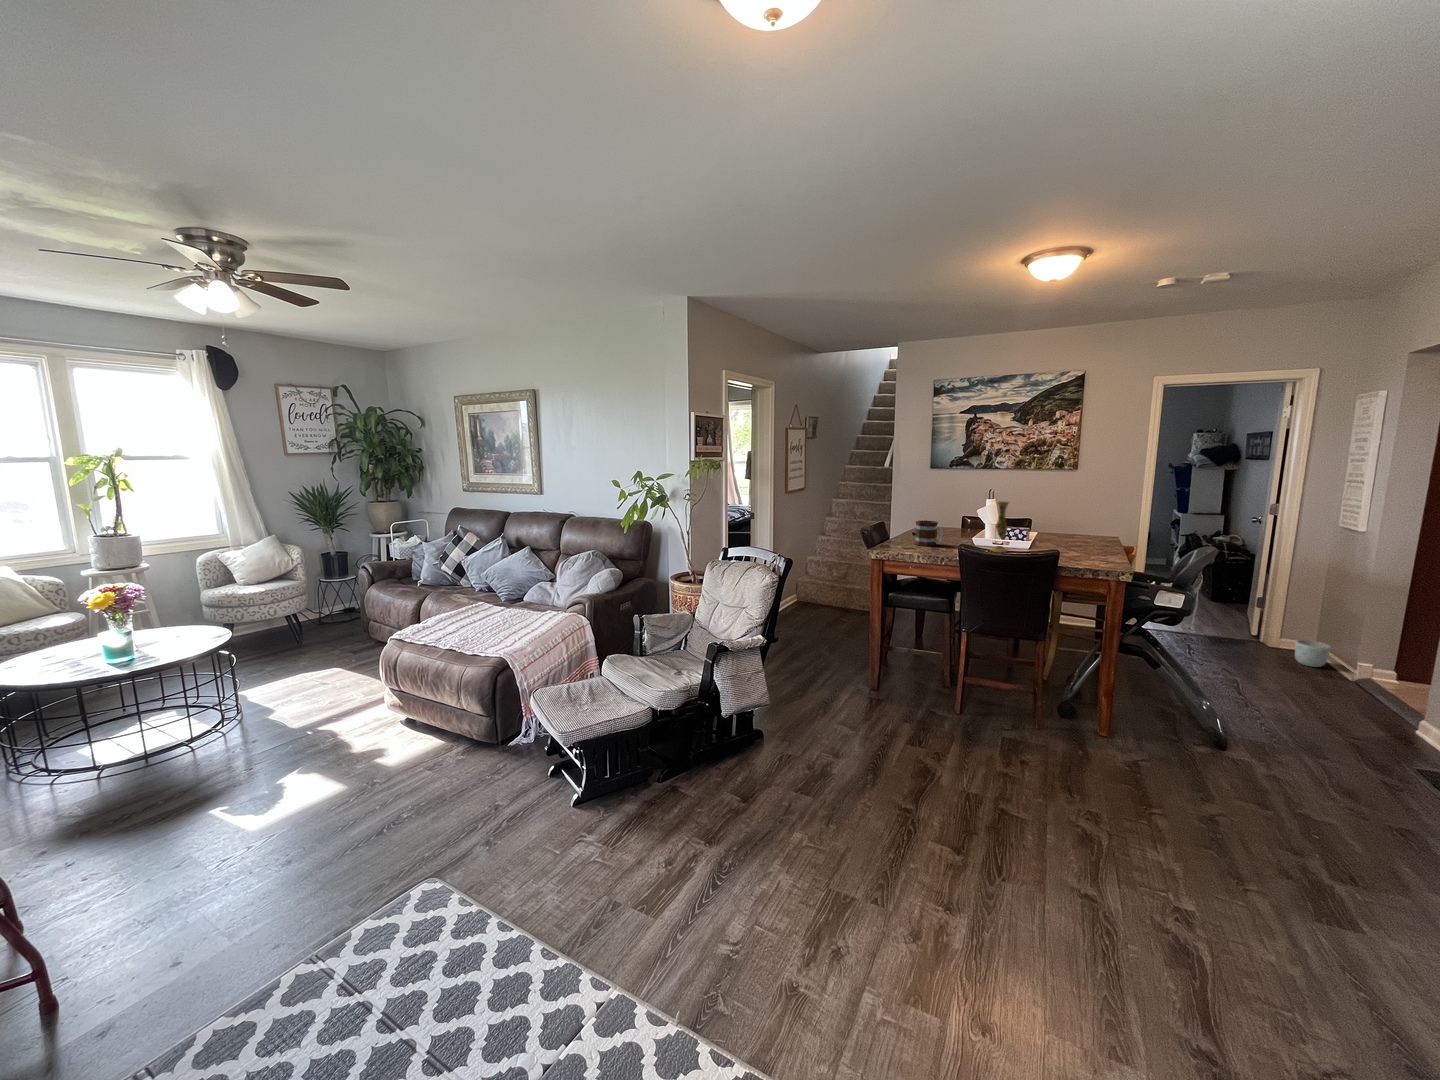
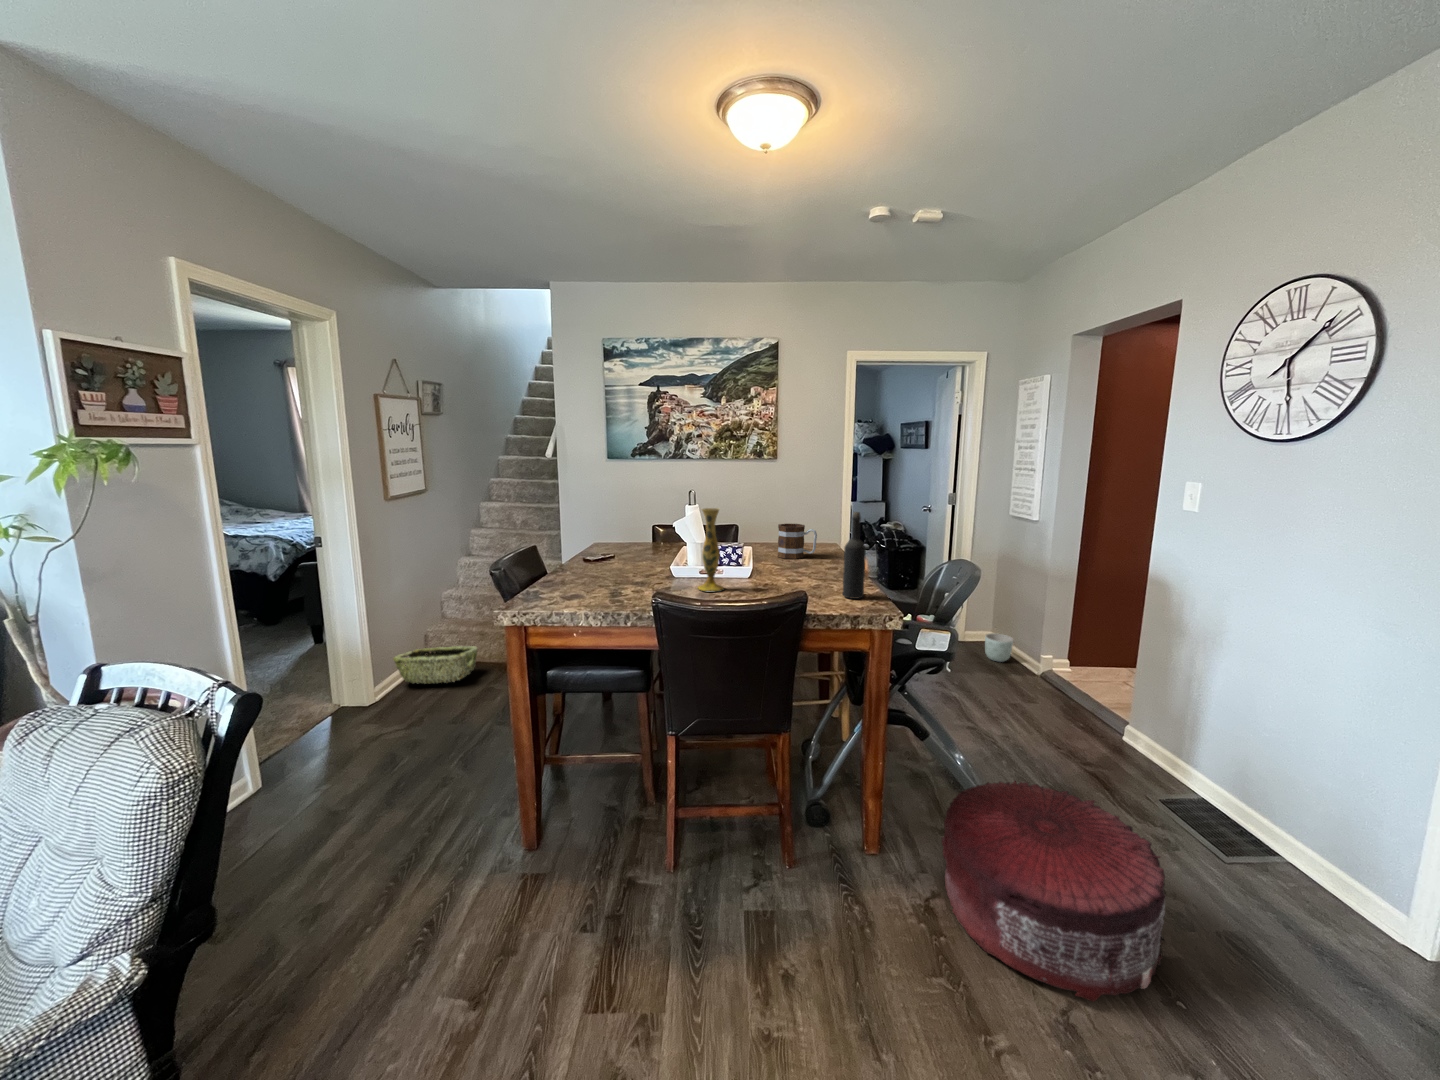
wine bottle: none [1093,506,1112,563] -> present [843,512,866,599]
mug: present [915,520,944,546] -> present [778,524,817,559]
woven basket: none [783,588,831,611] -> present [393,646,477,684]
pouf: none [1149,698,1321,814] -> present [942,781,1166,1002]

